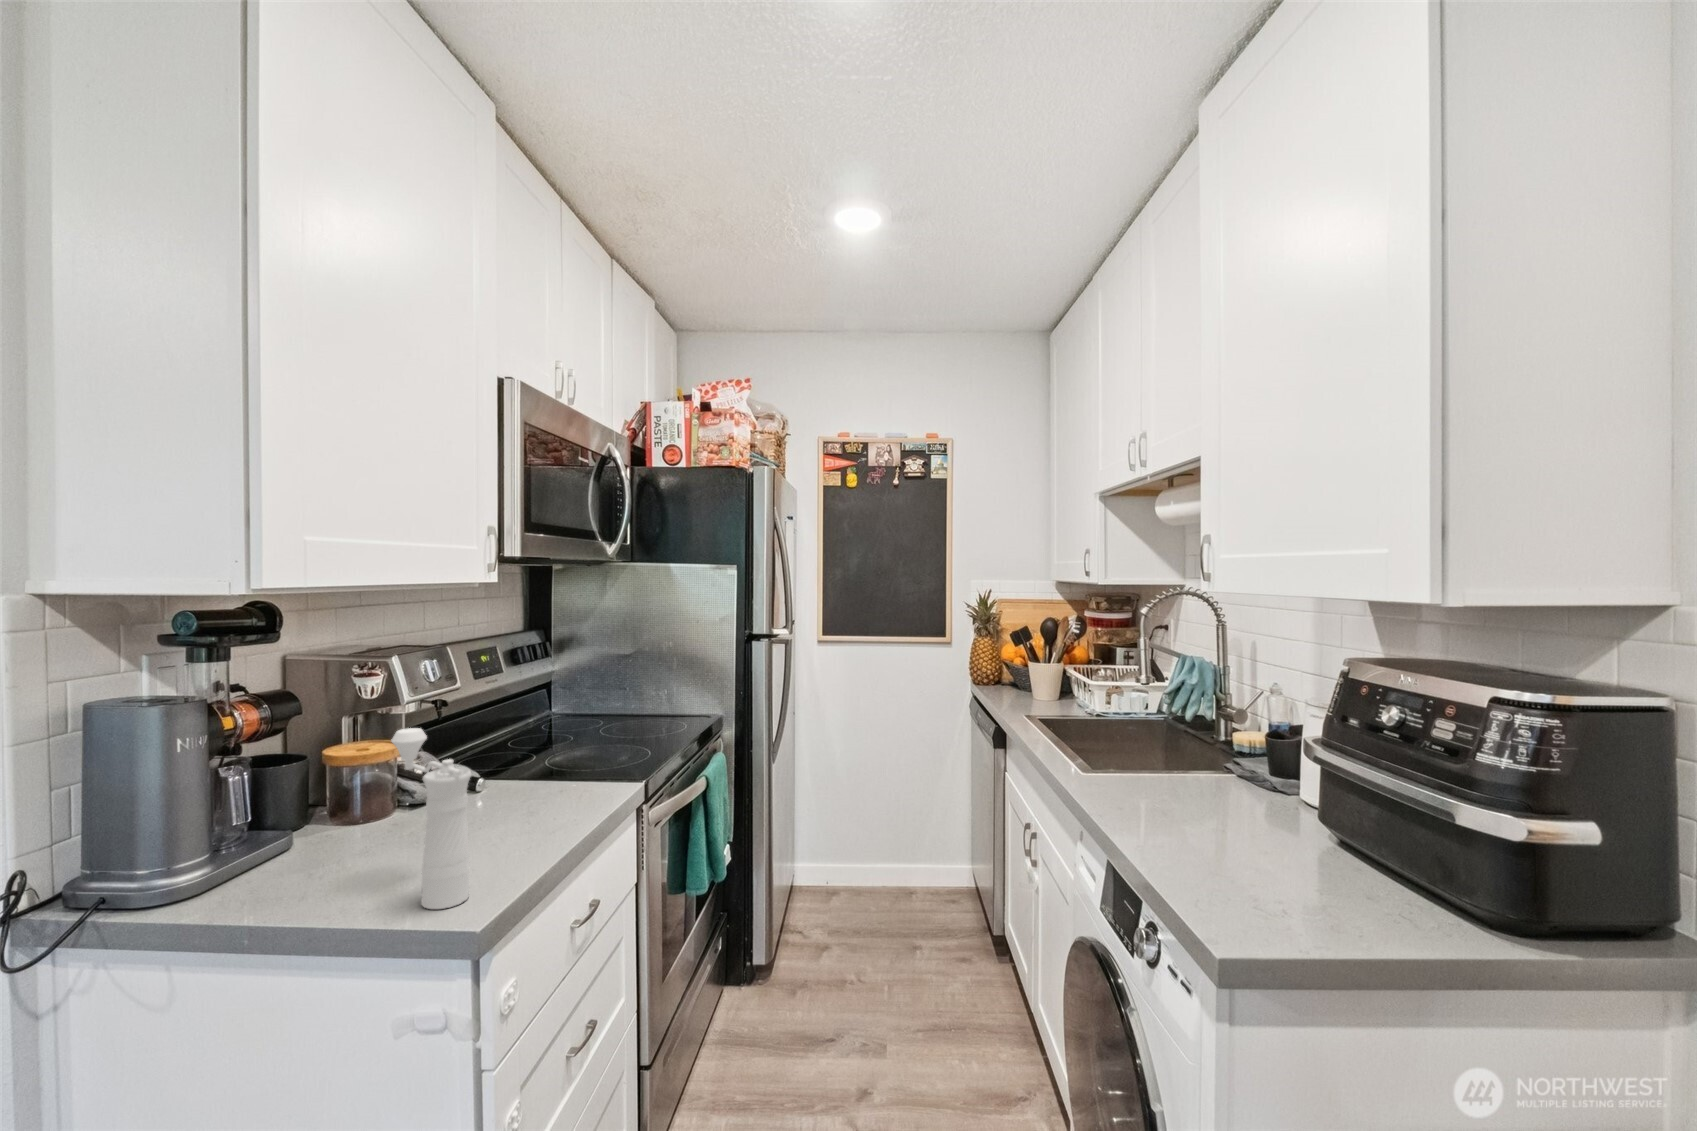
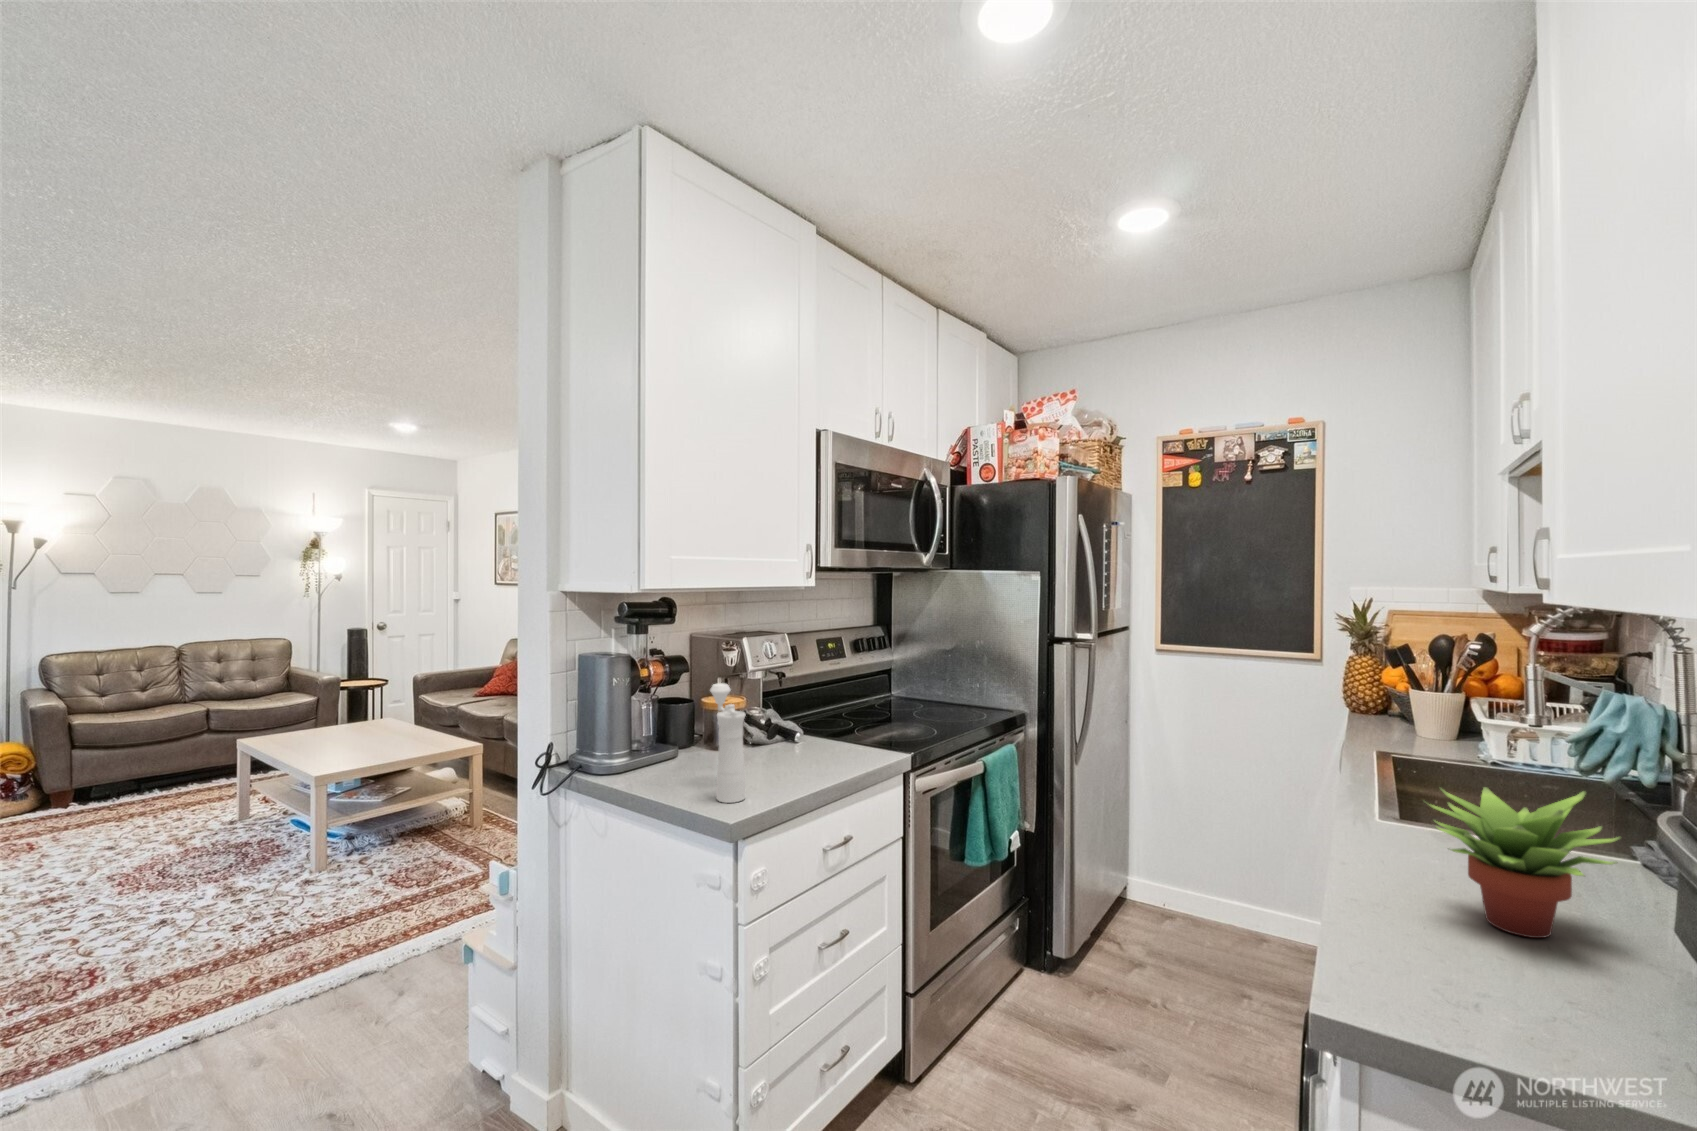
succulent plant: none [1211,744,1343,870] -> present [1427,787,1620,938]

